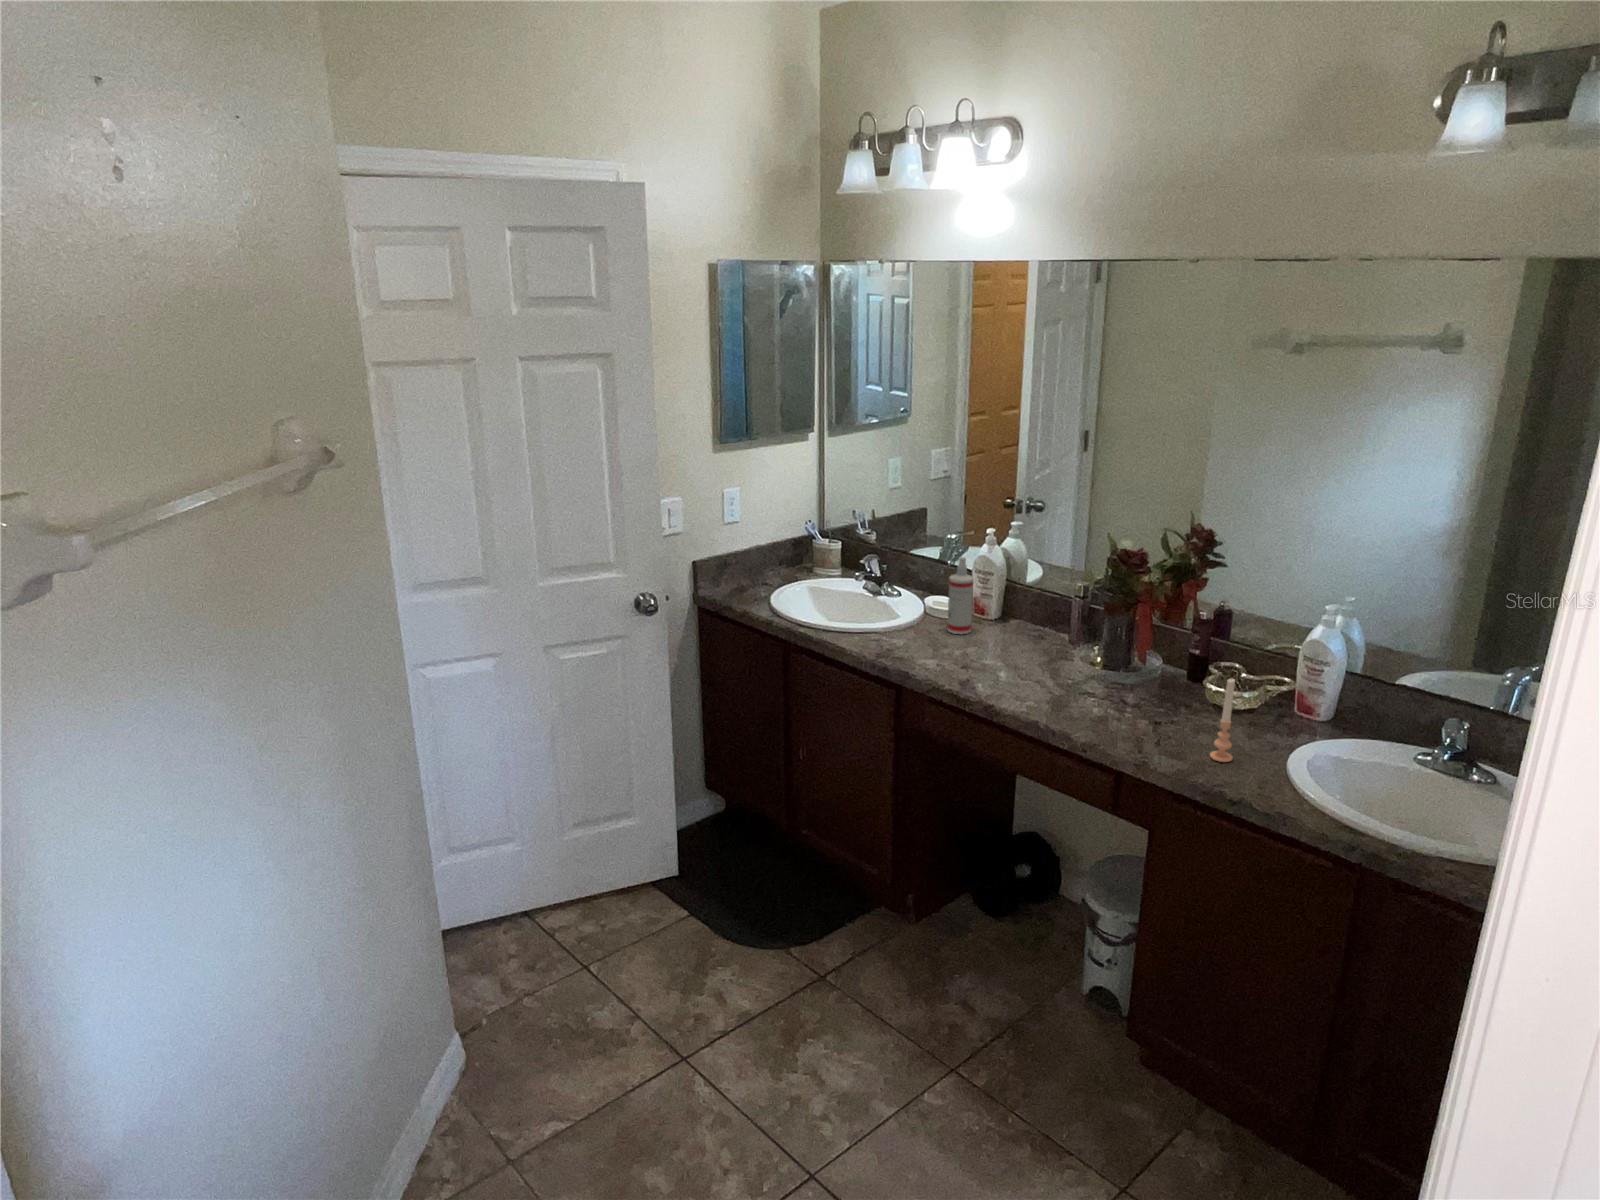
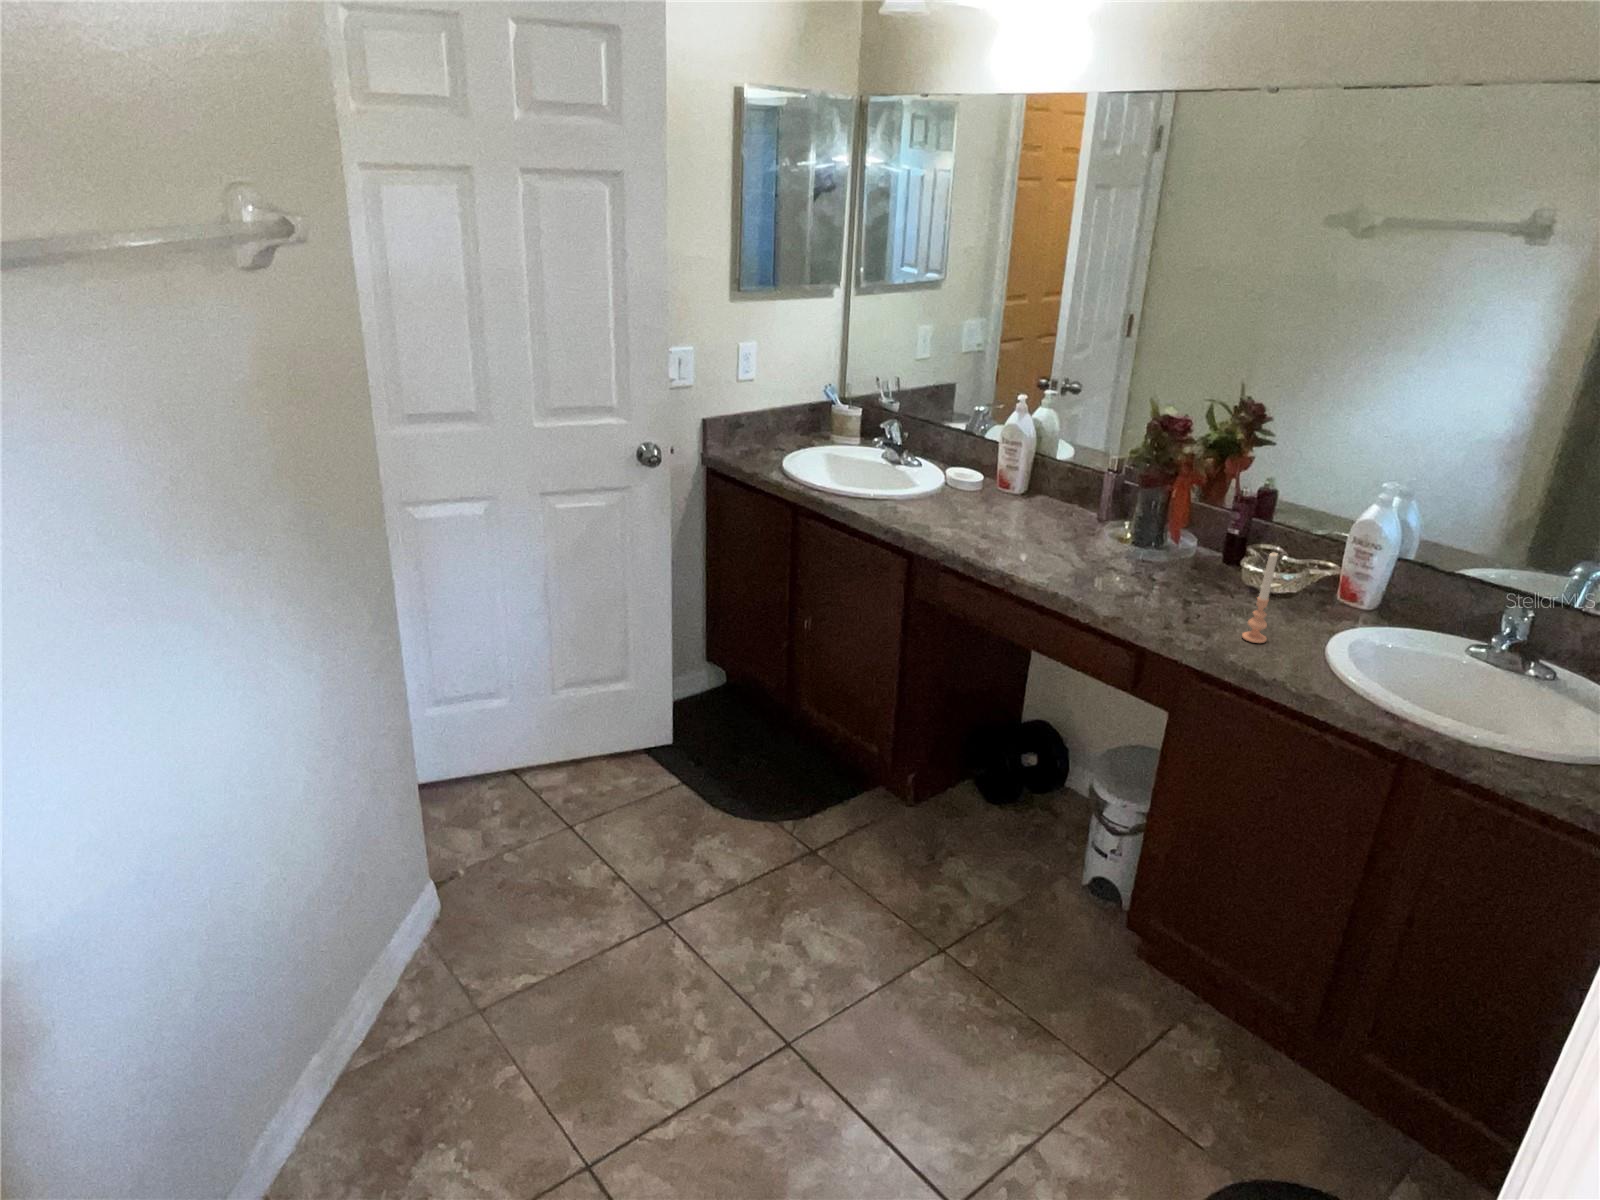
spray bottle: present [947,557,974,634] -> none [968,422,1000,506]

